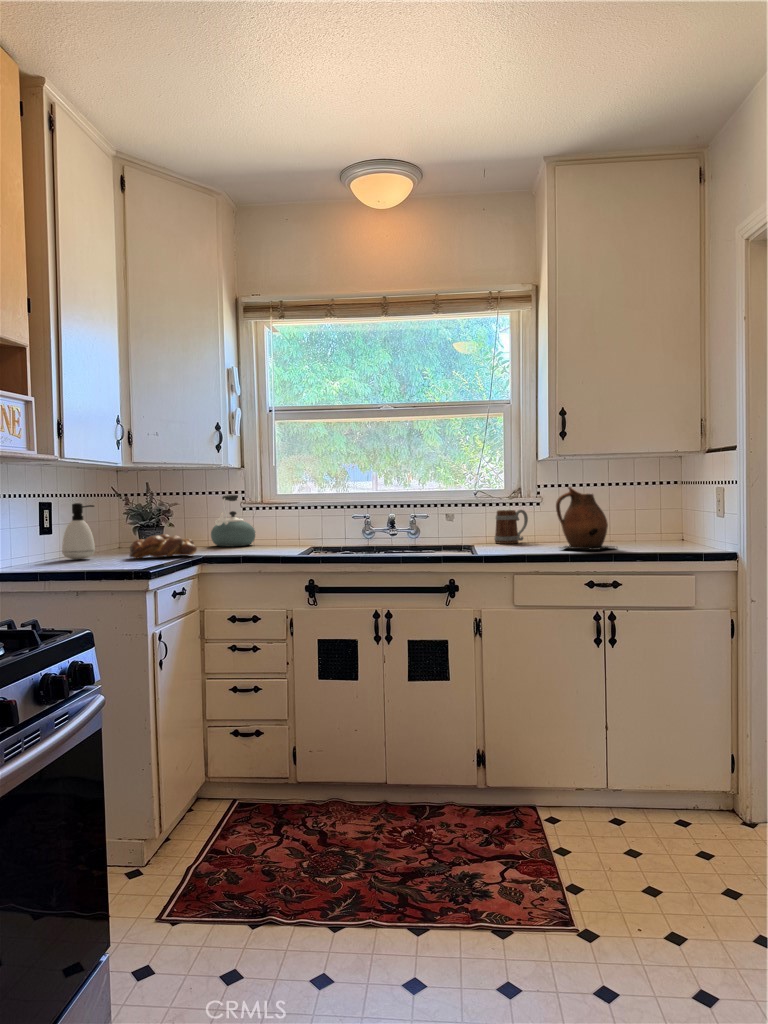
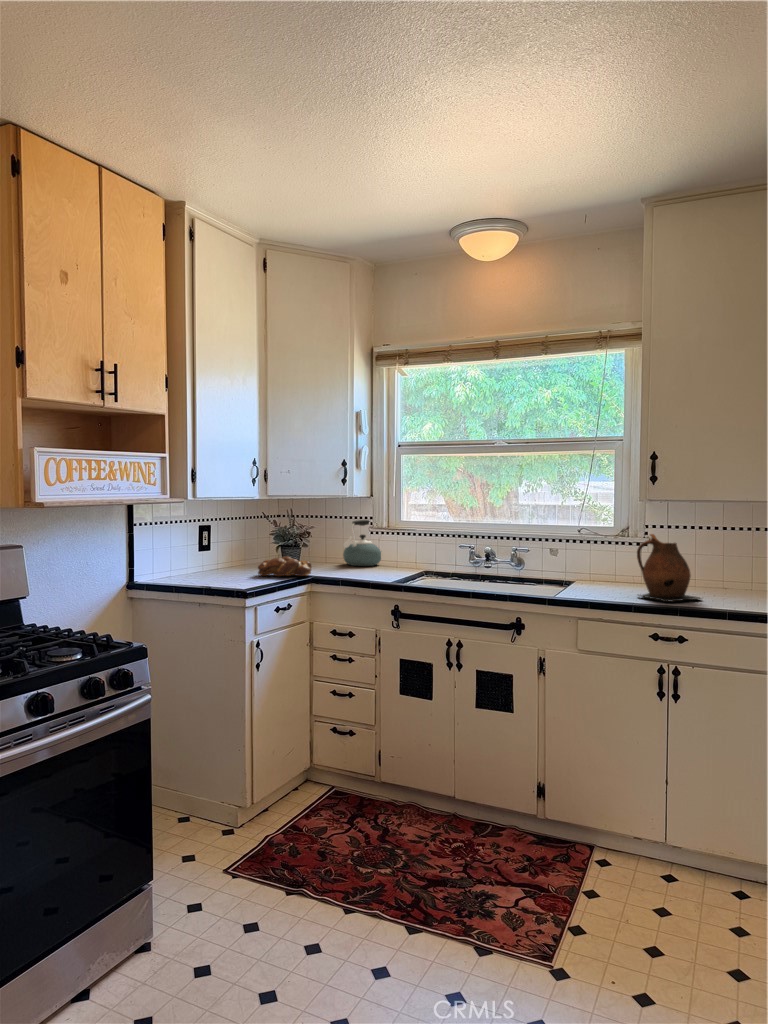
soap dispenser: present [62,503,95,559] -> none [211,528,236,573]
mug: present [494,510,528,544] -> none [595,549,632,583]

